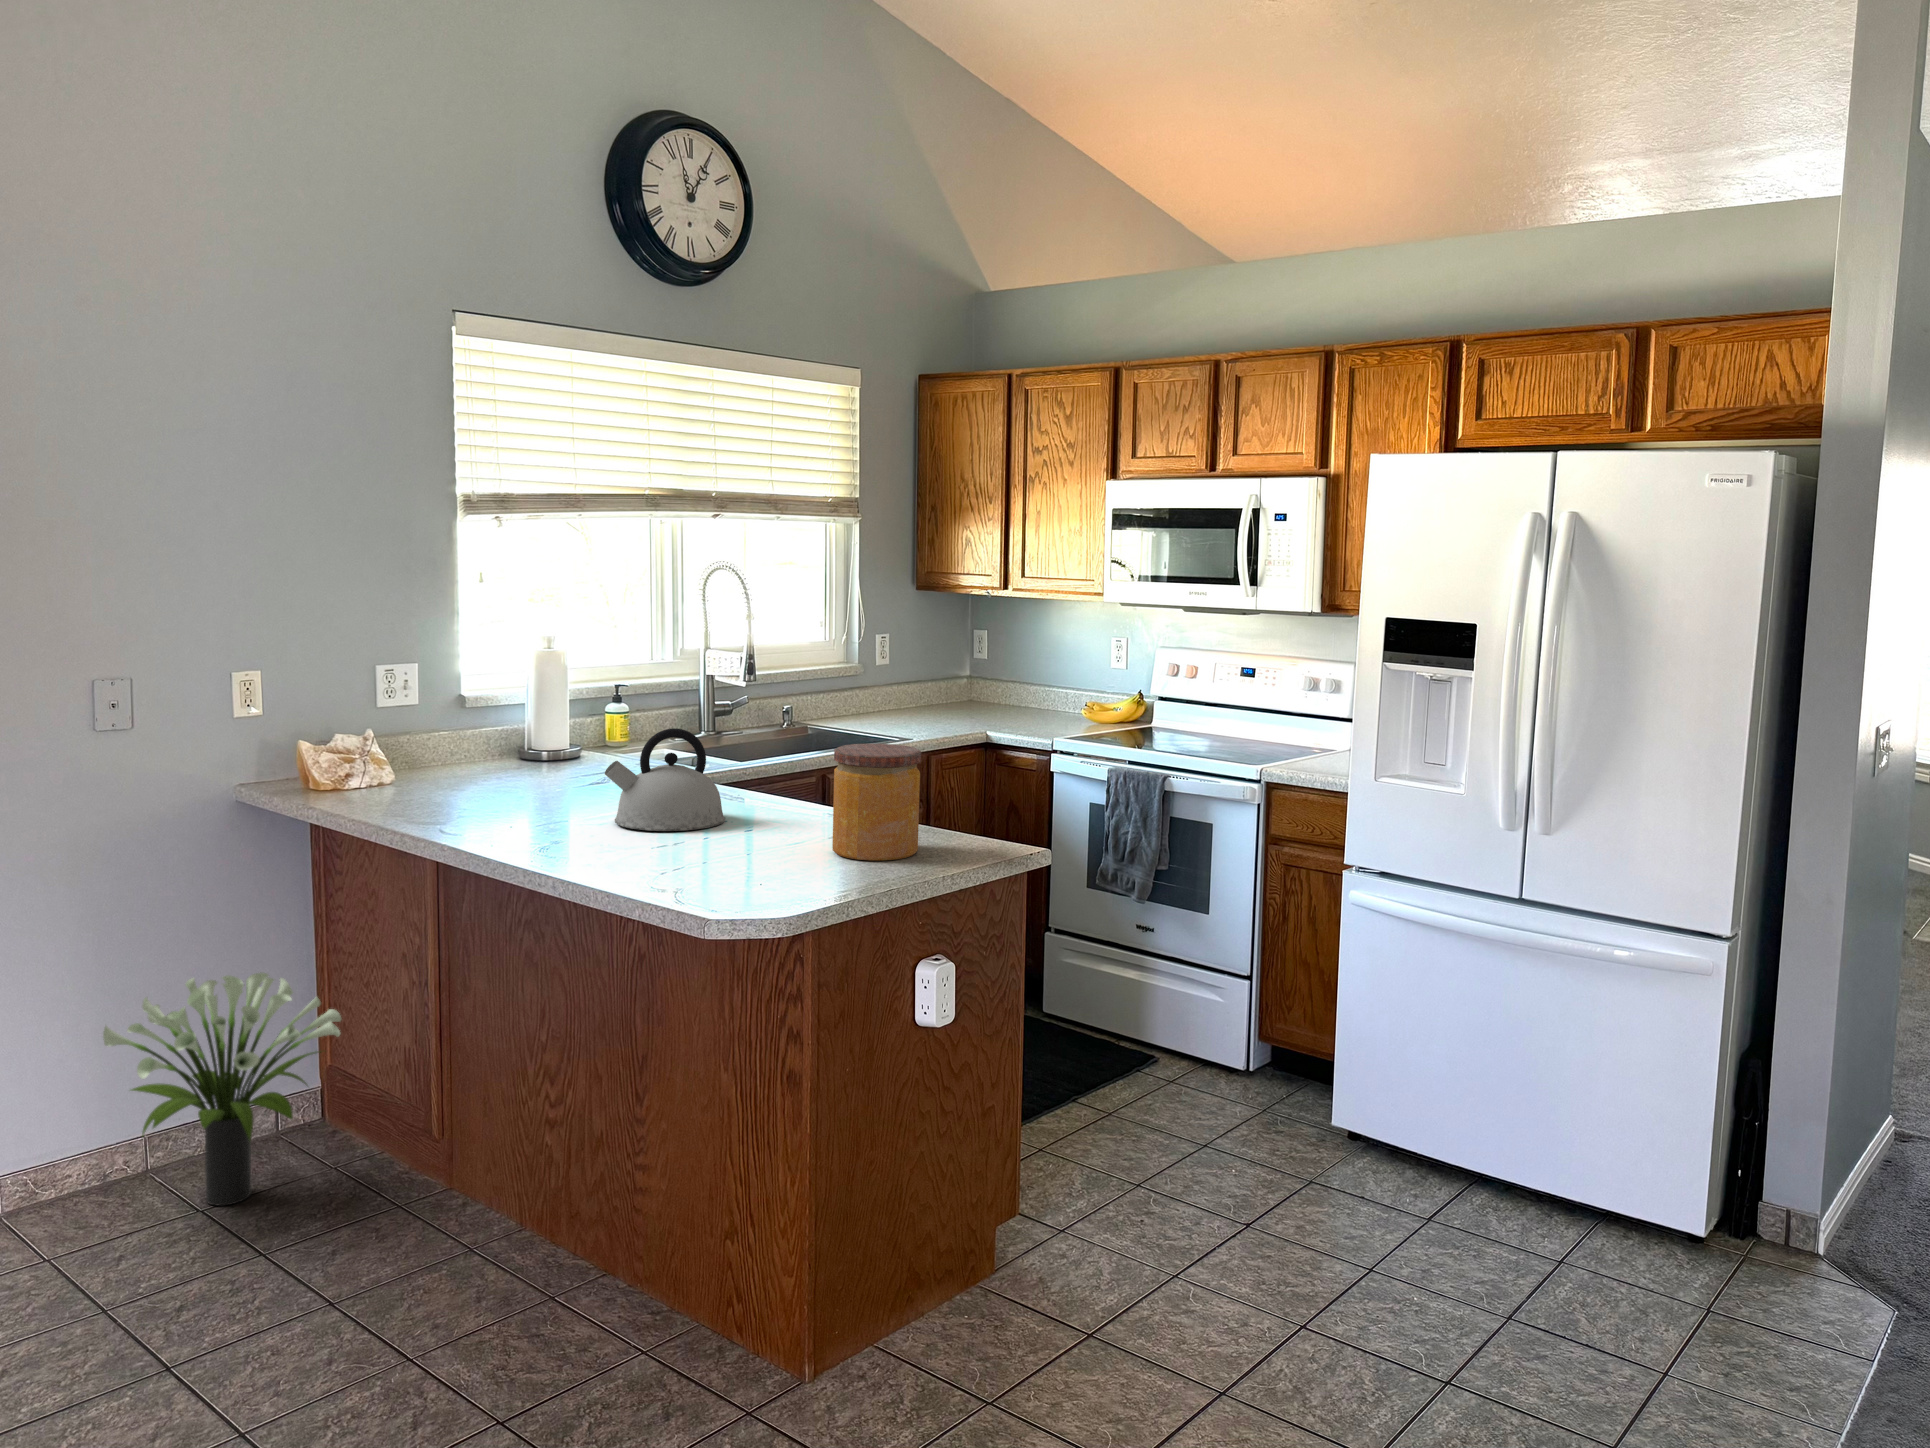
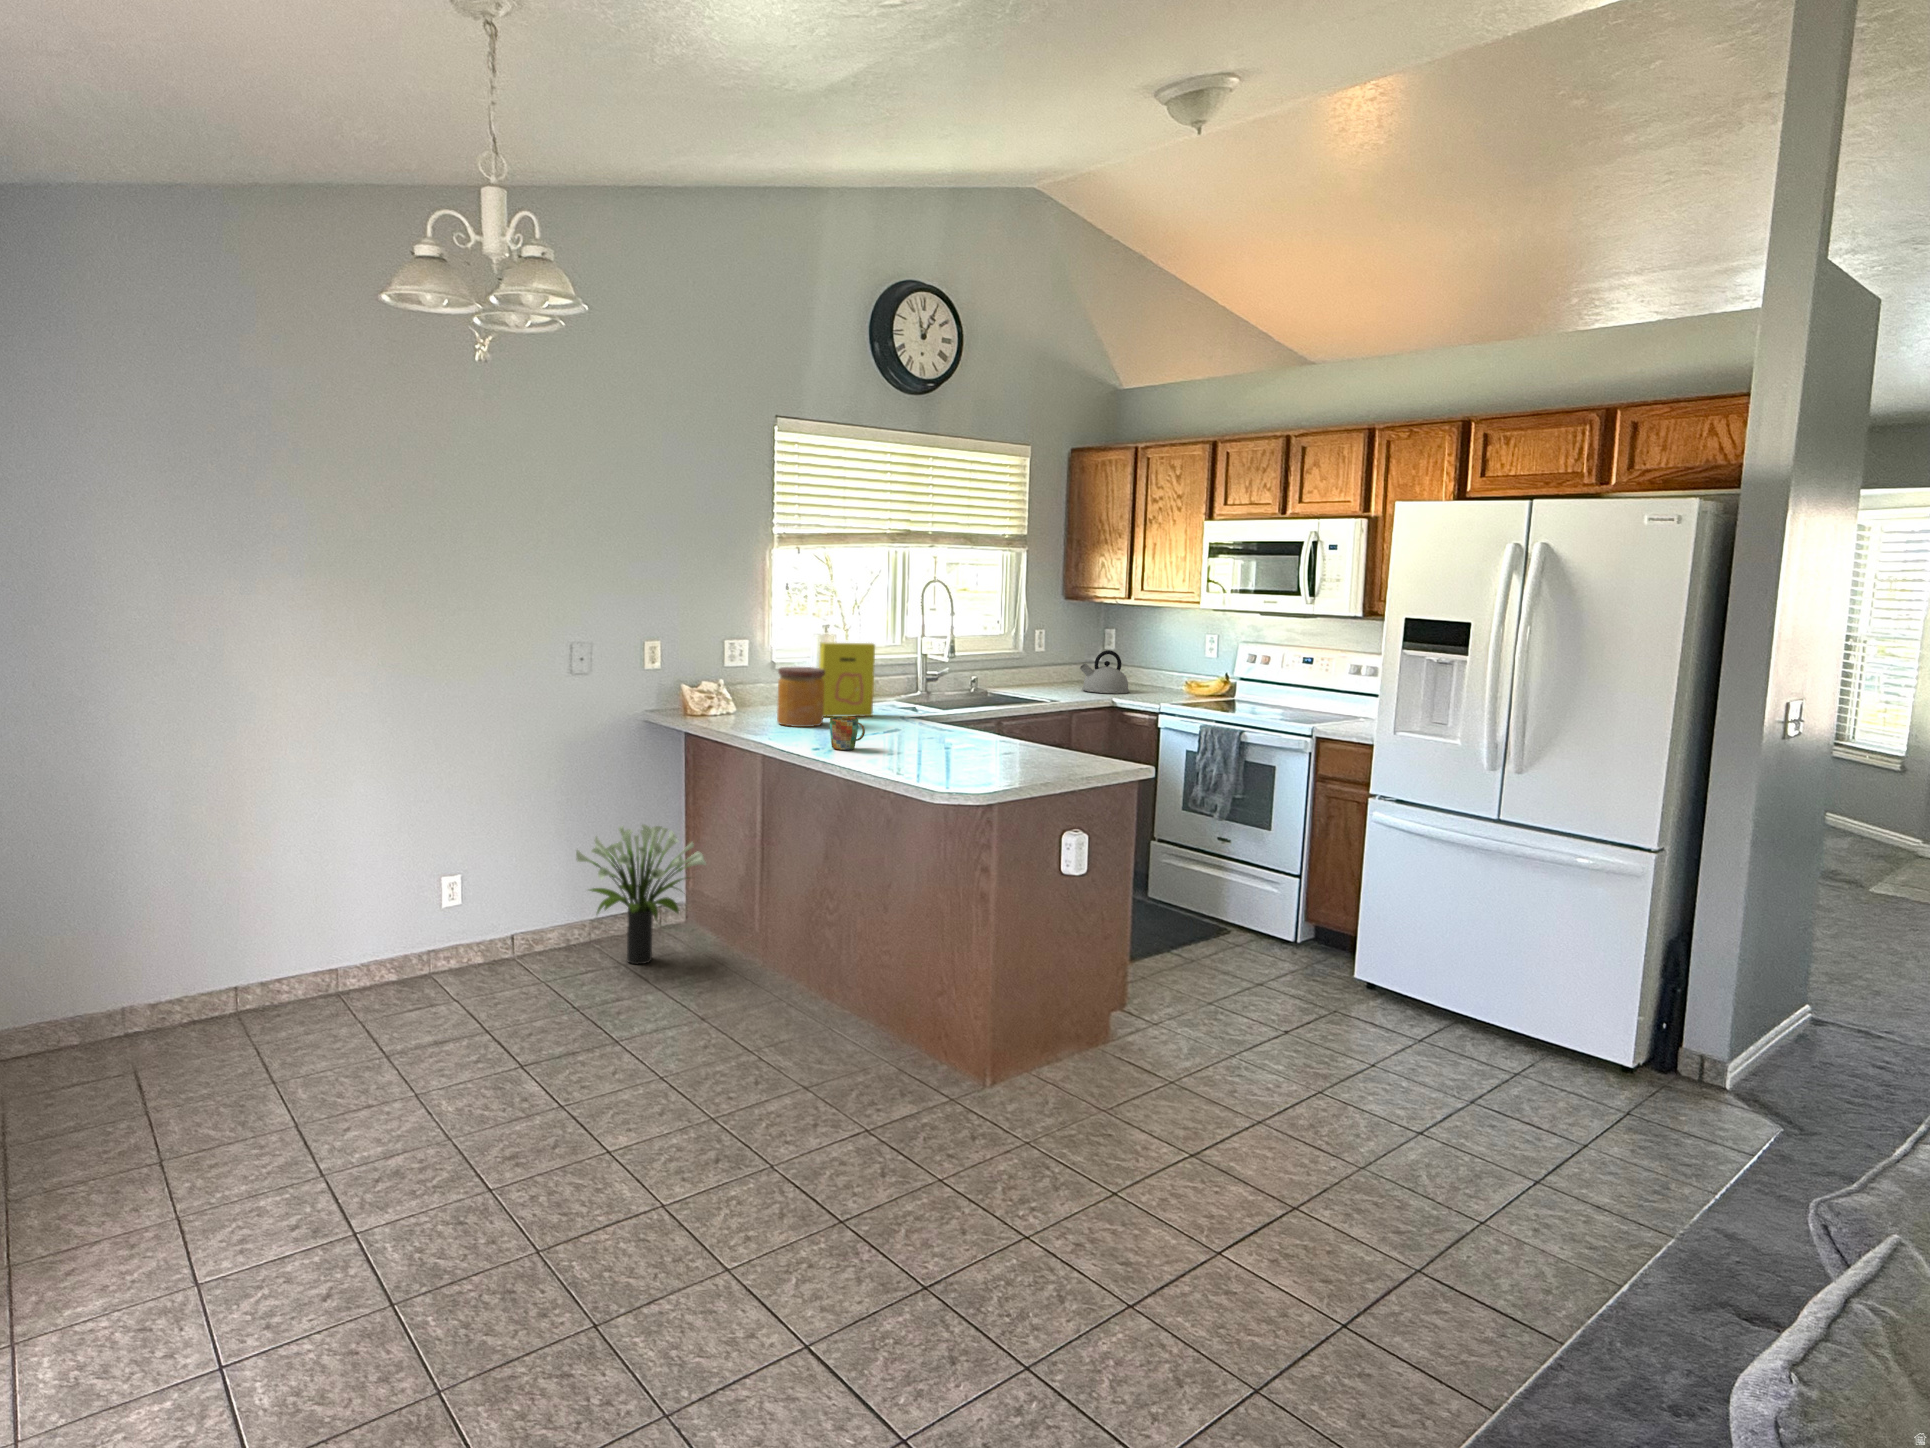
cereal box: none [532,665,622,782] -> present [819,643,875,717]
kettle: present [605,728,725,831] -> present [1080,650,1129,694]
jar: present [832,744,921,860] -> present [777,667,825,727]
mug: none [529,792,590,848] -> present [830,716,865,750]

